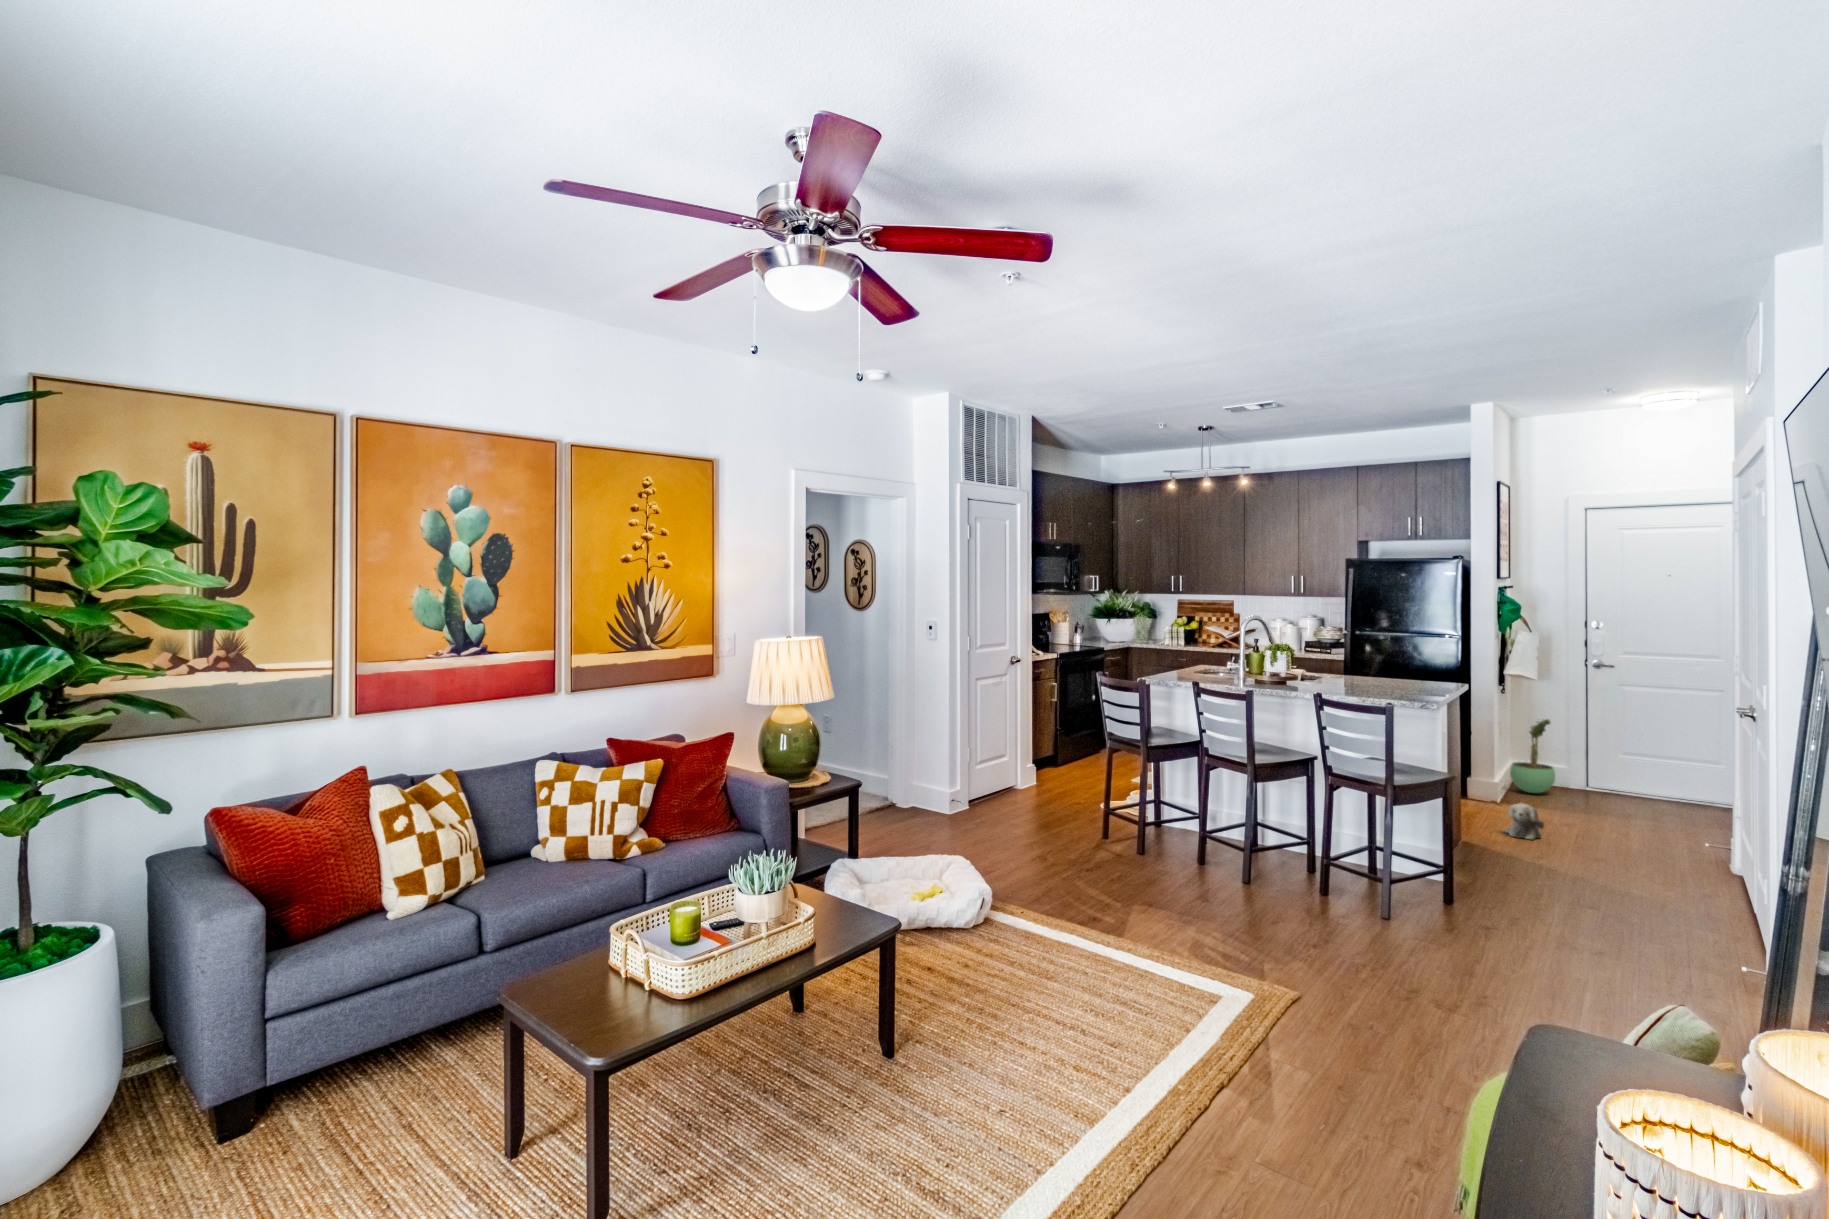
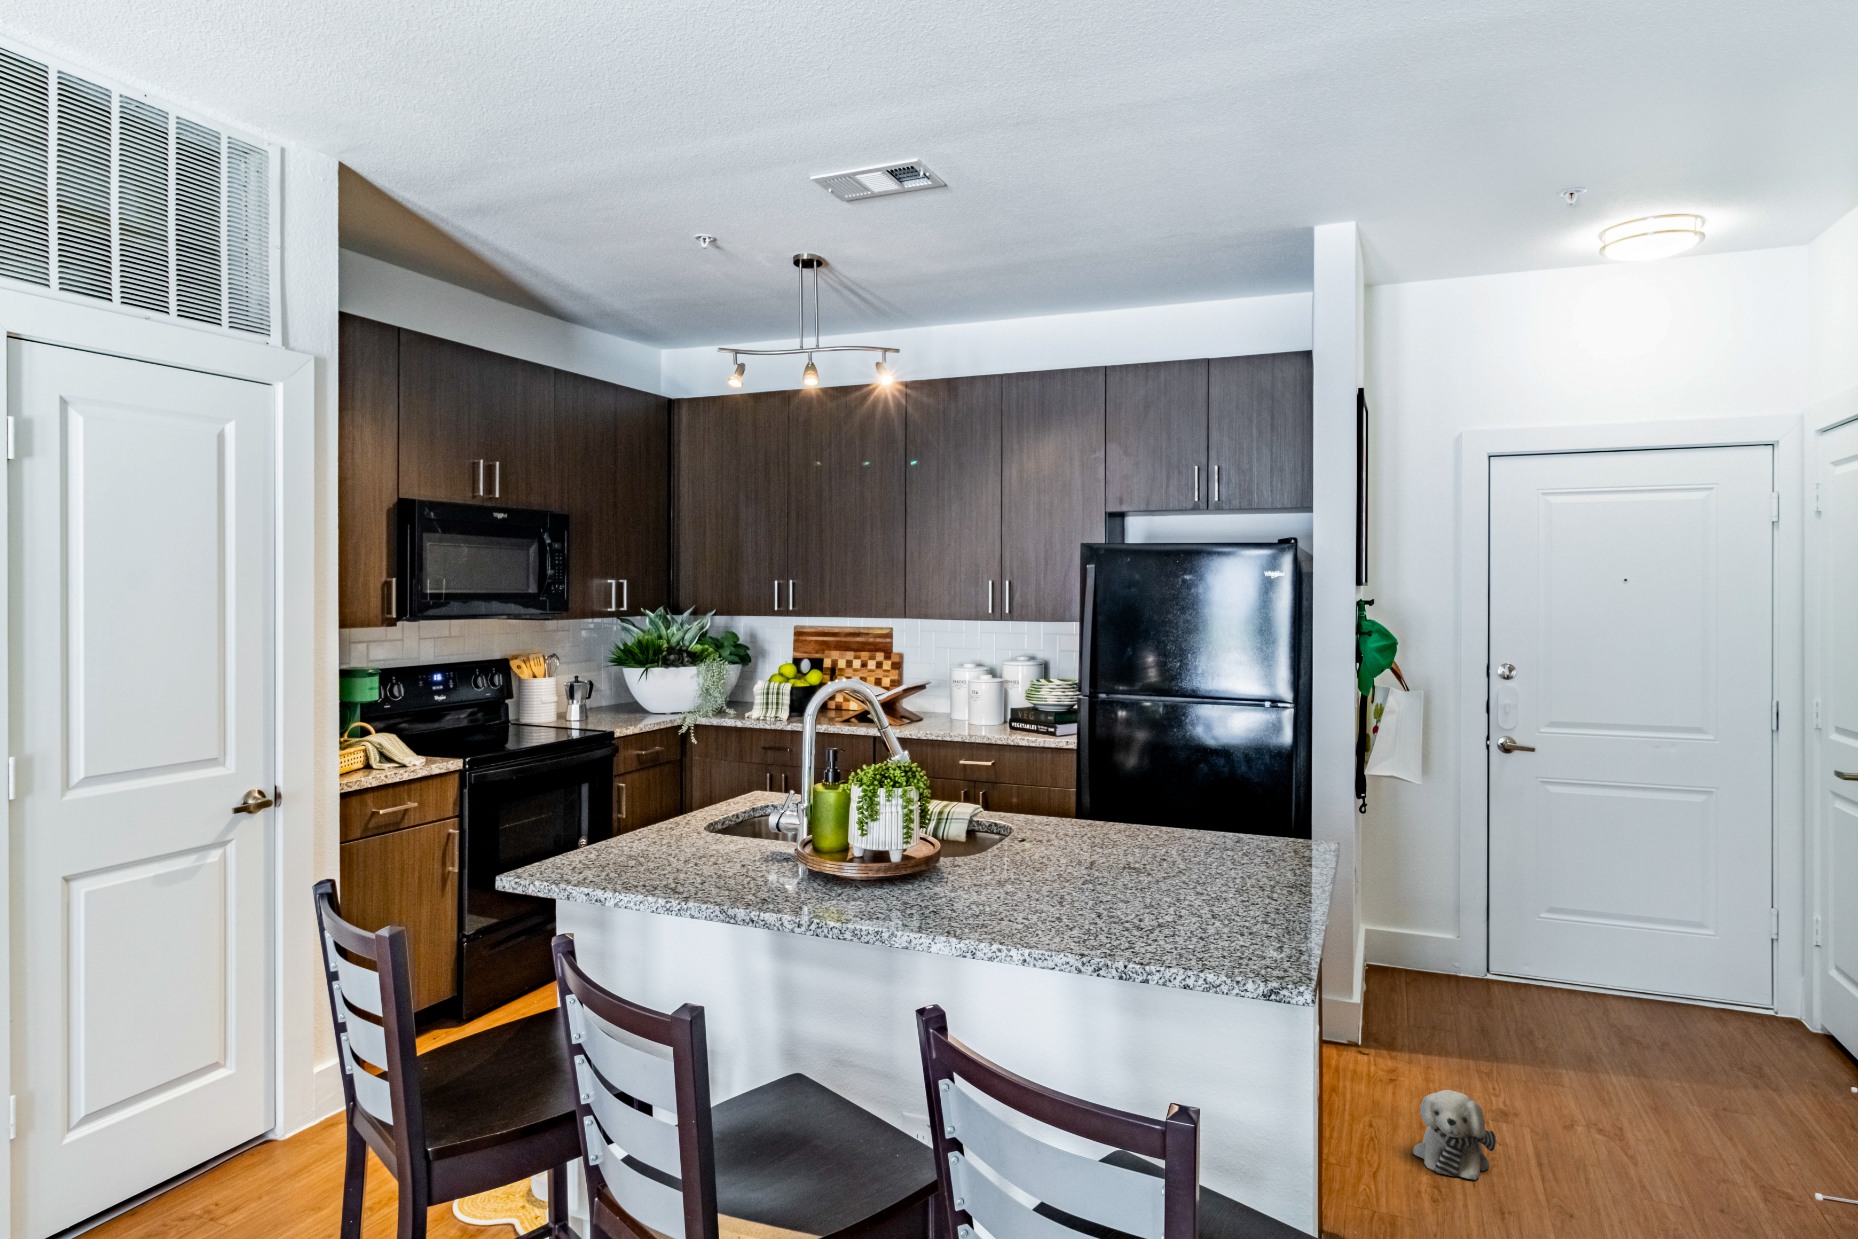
potted plant: present [1510,719,1555,793] -> none [1374,852,1452,1000]

